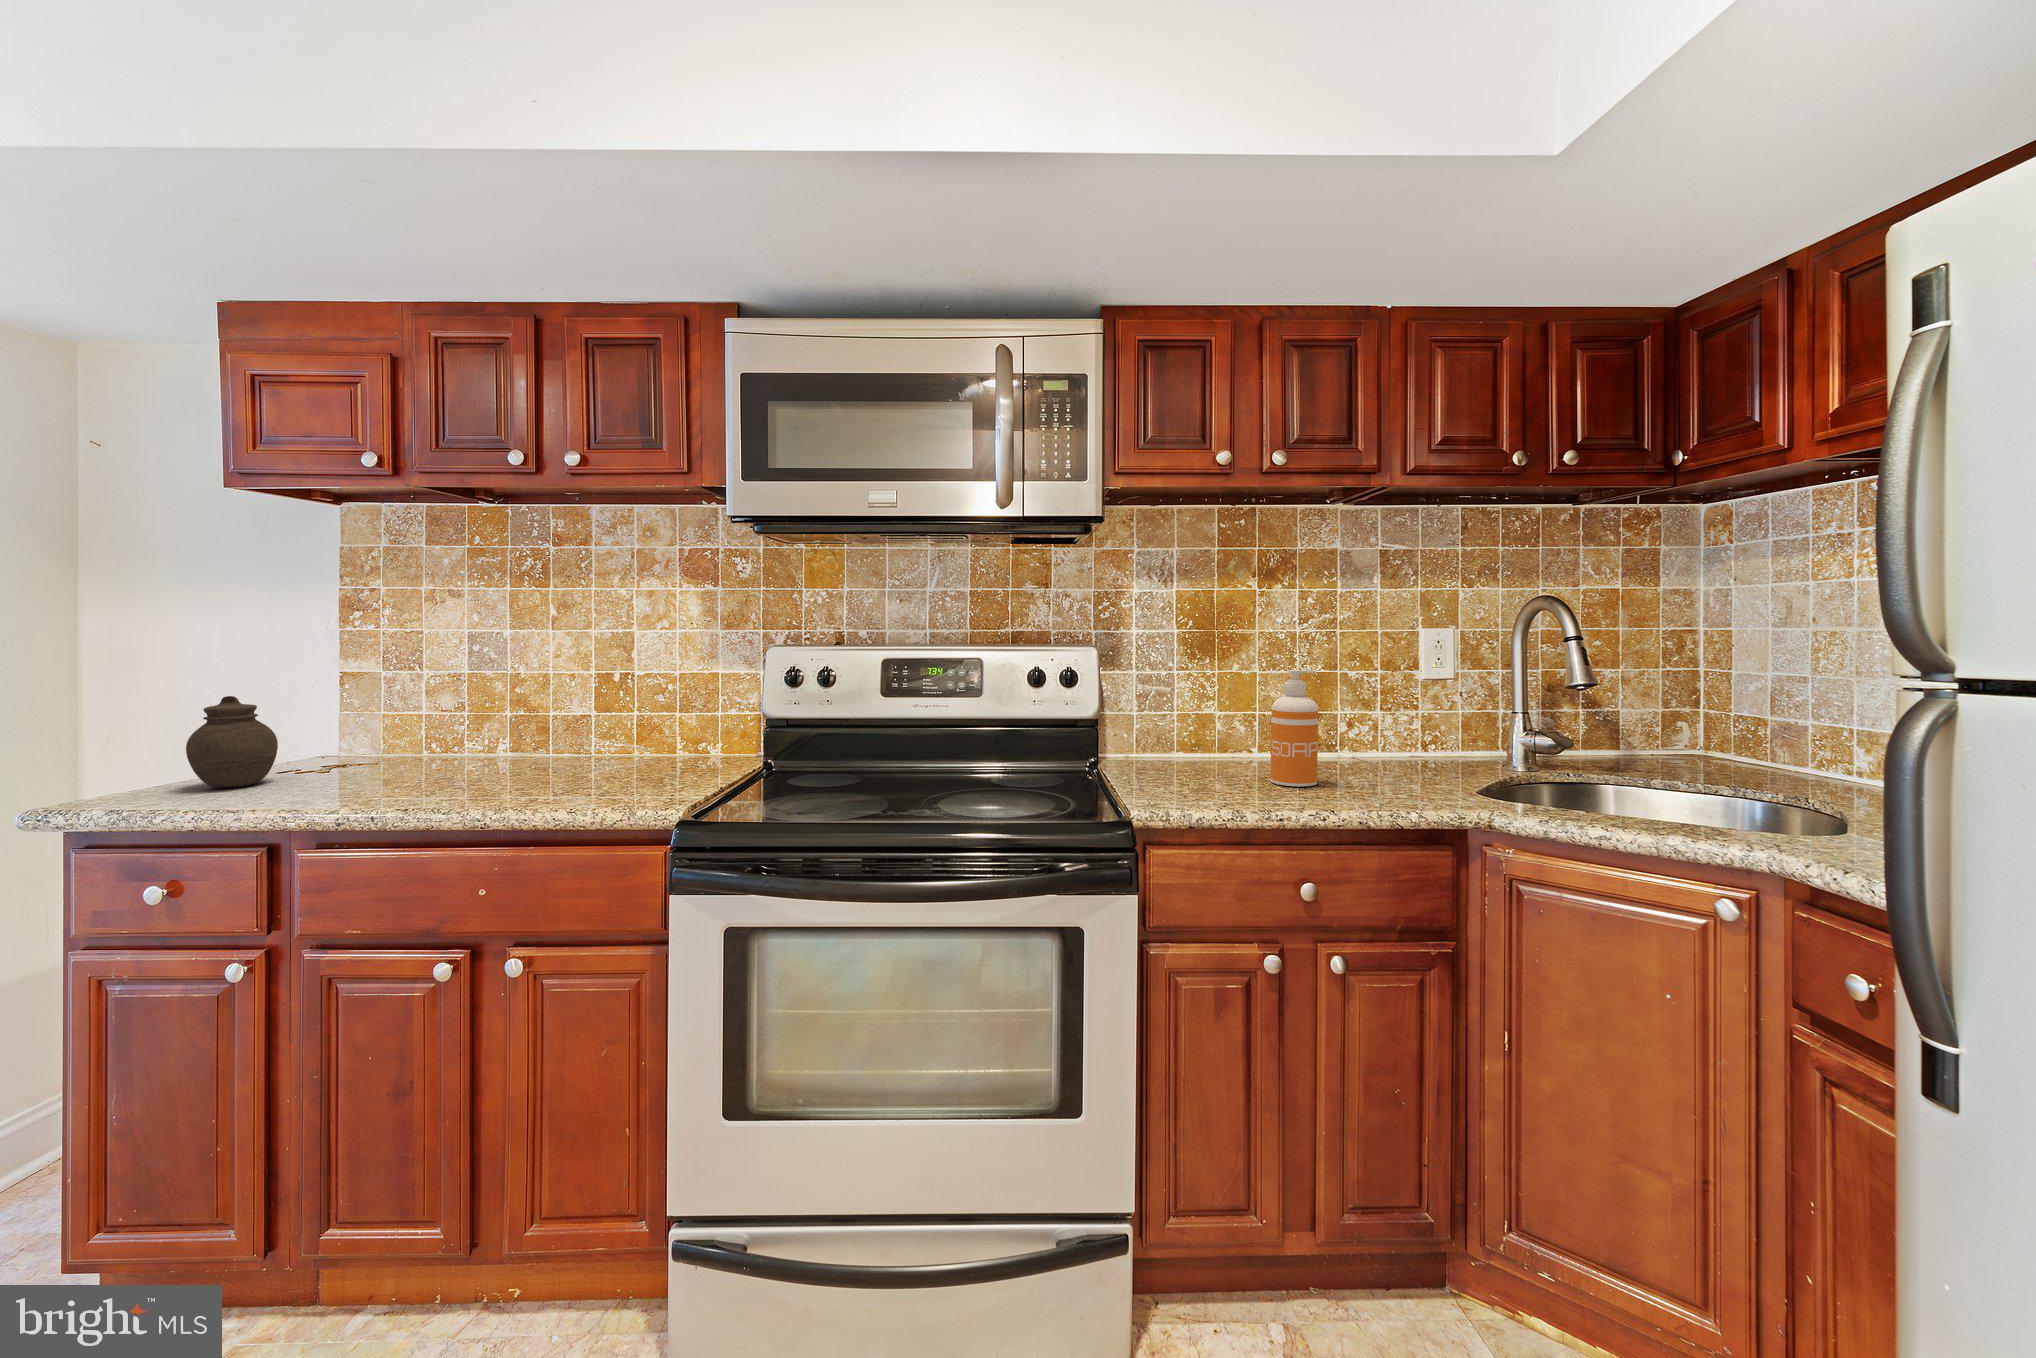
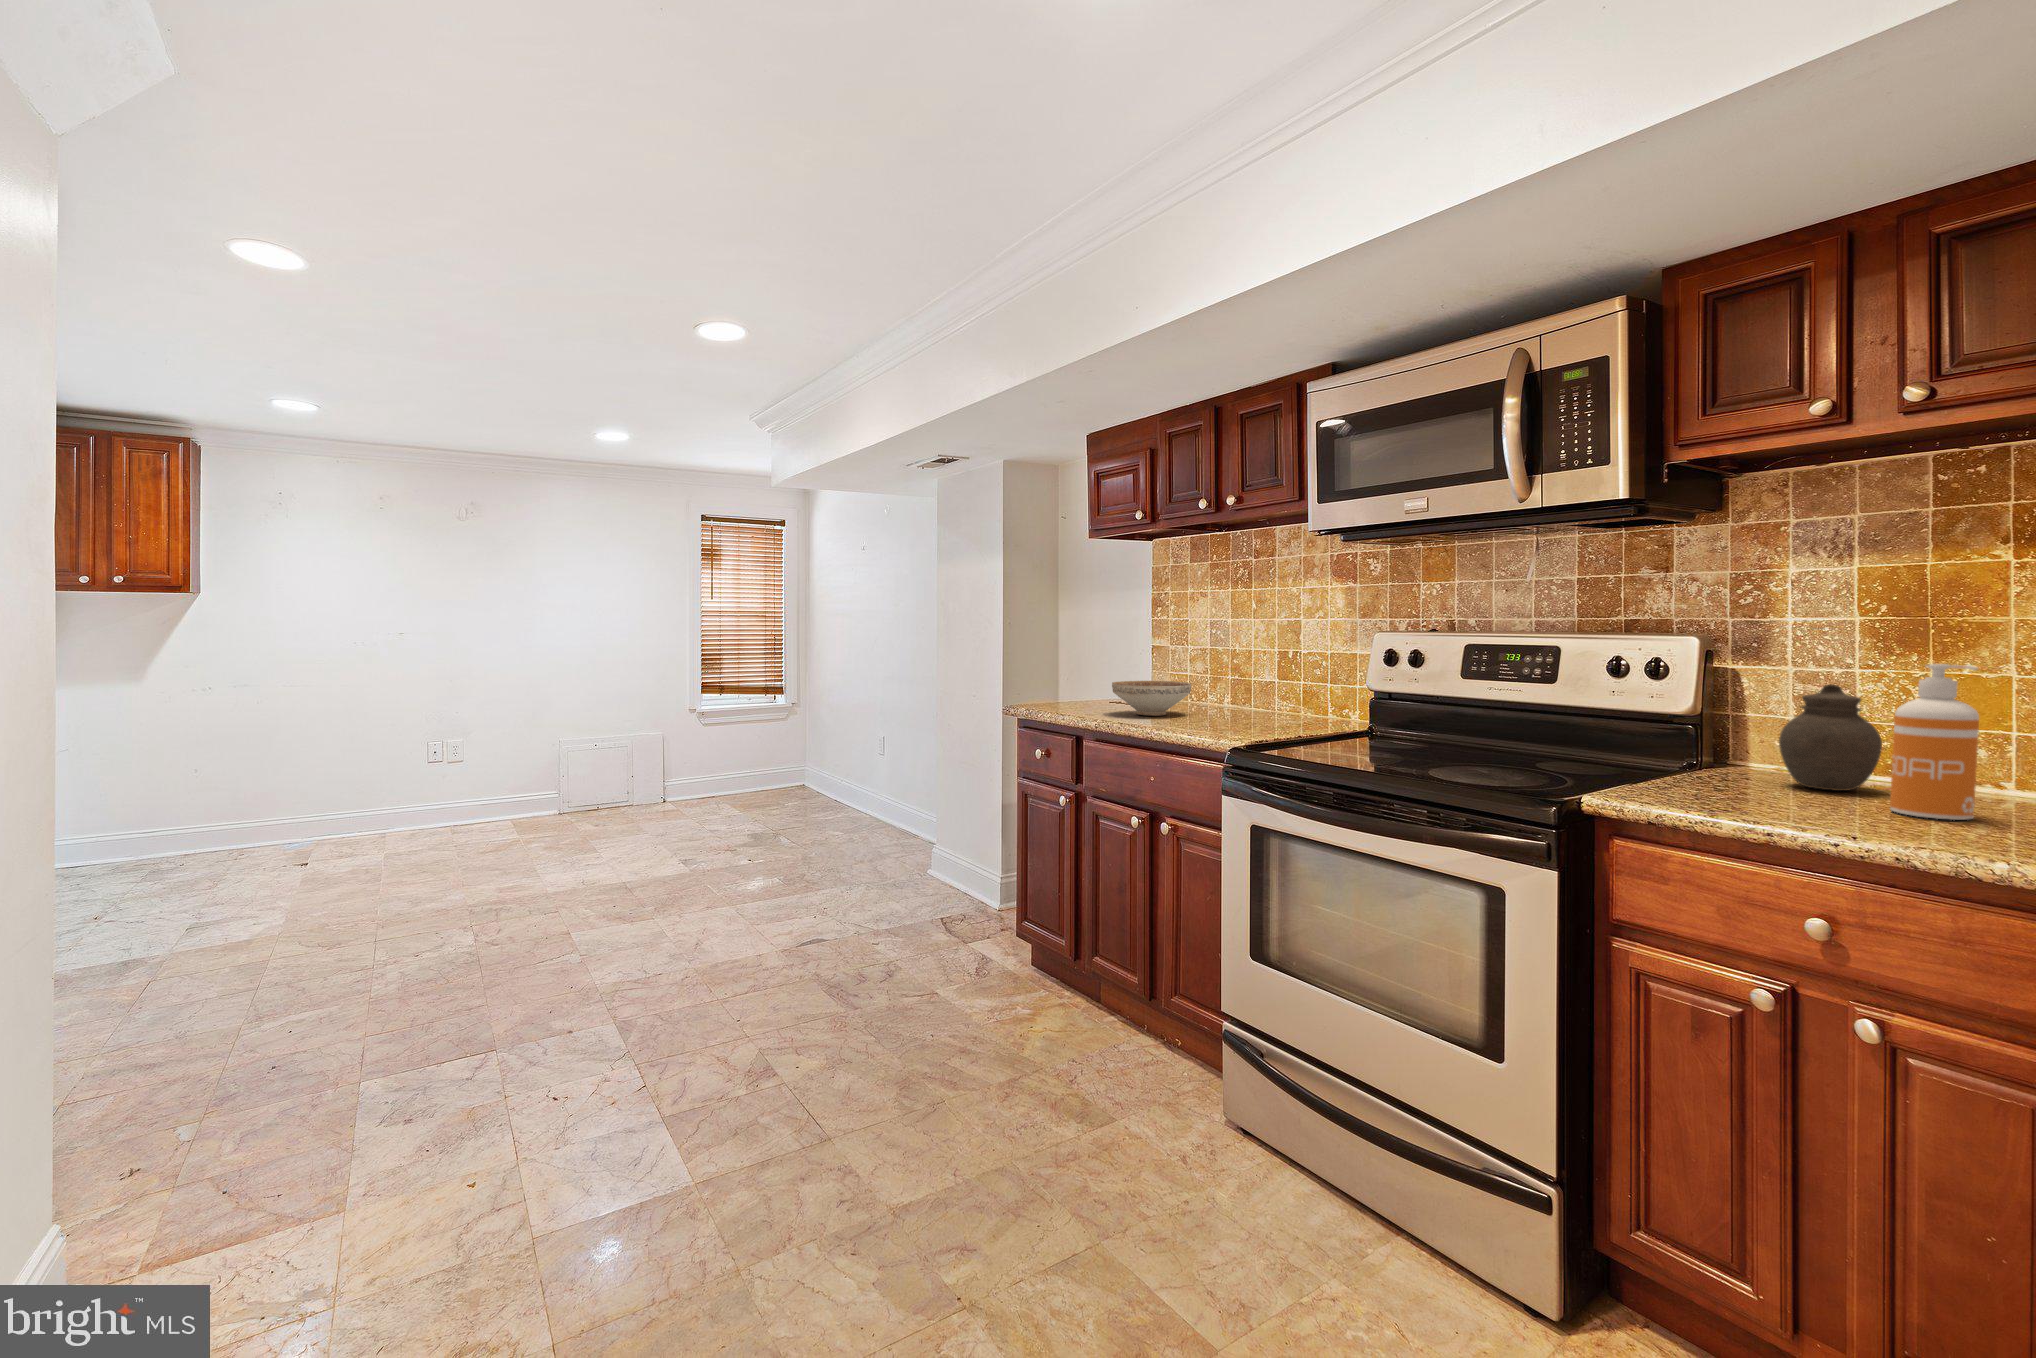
jar: present [186,696,278,788] -> present [1779,684,1882,791]
decorative bowl: none [310,725,466,785] -> present [1112,681,1191,716]

